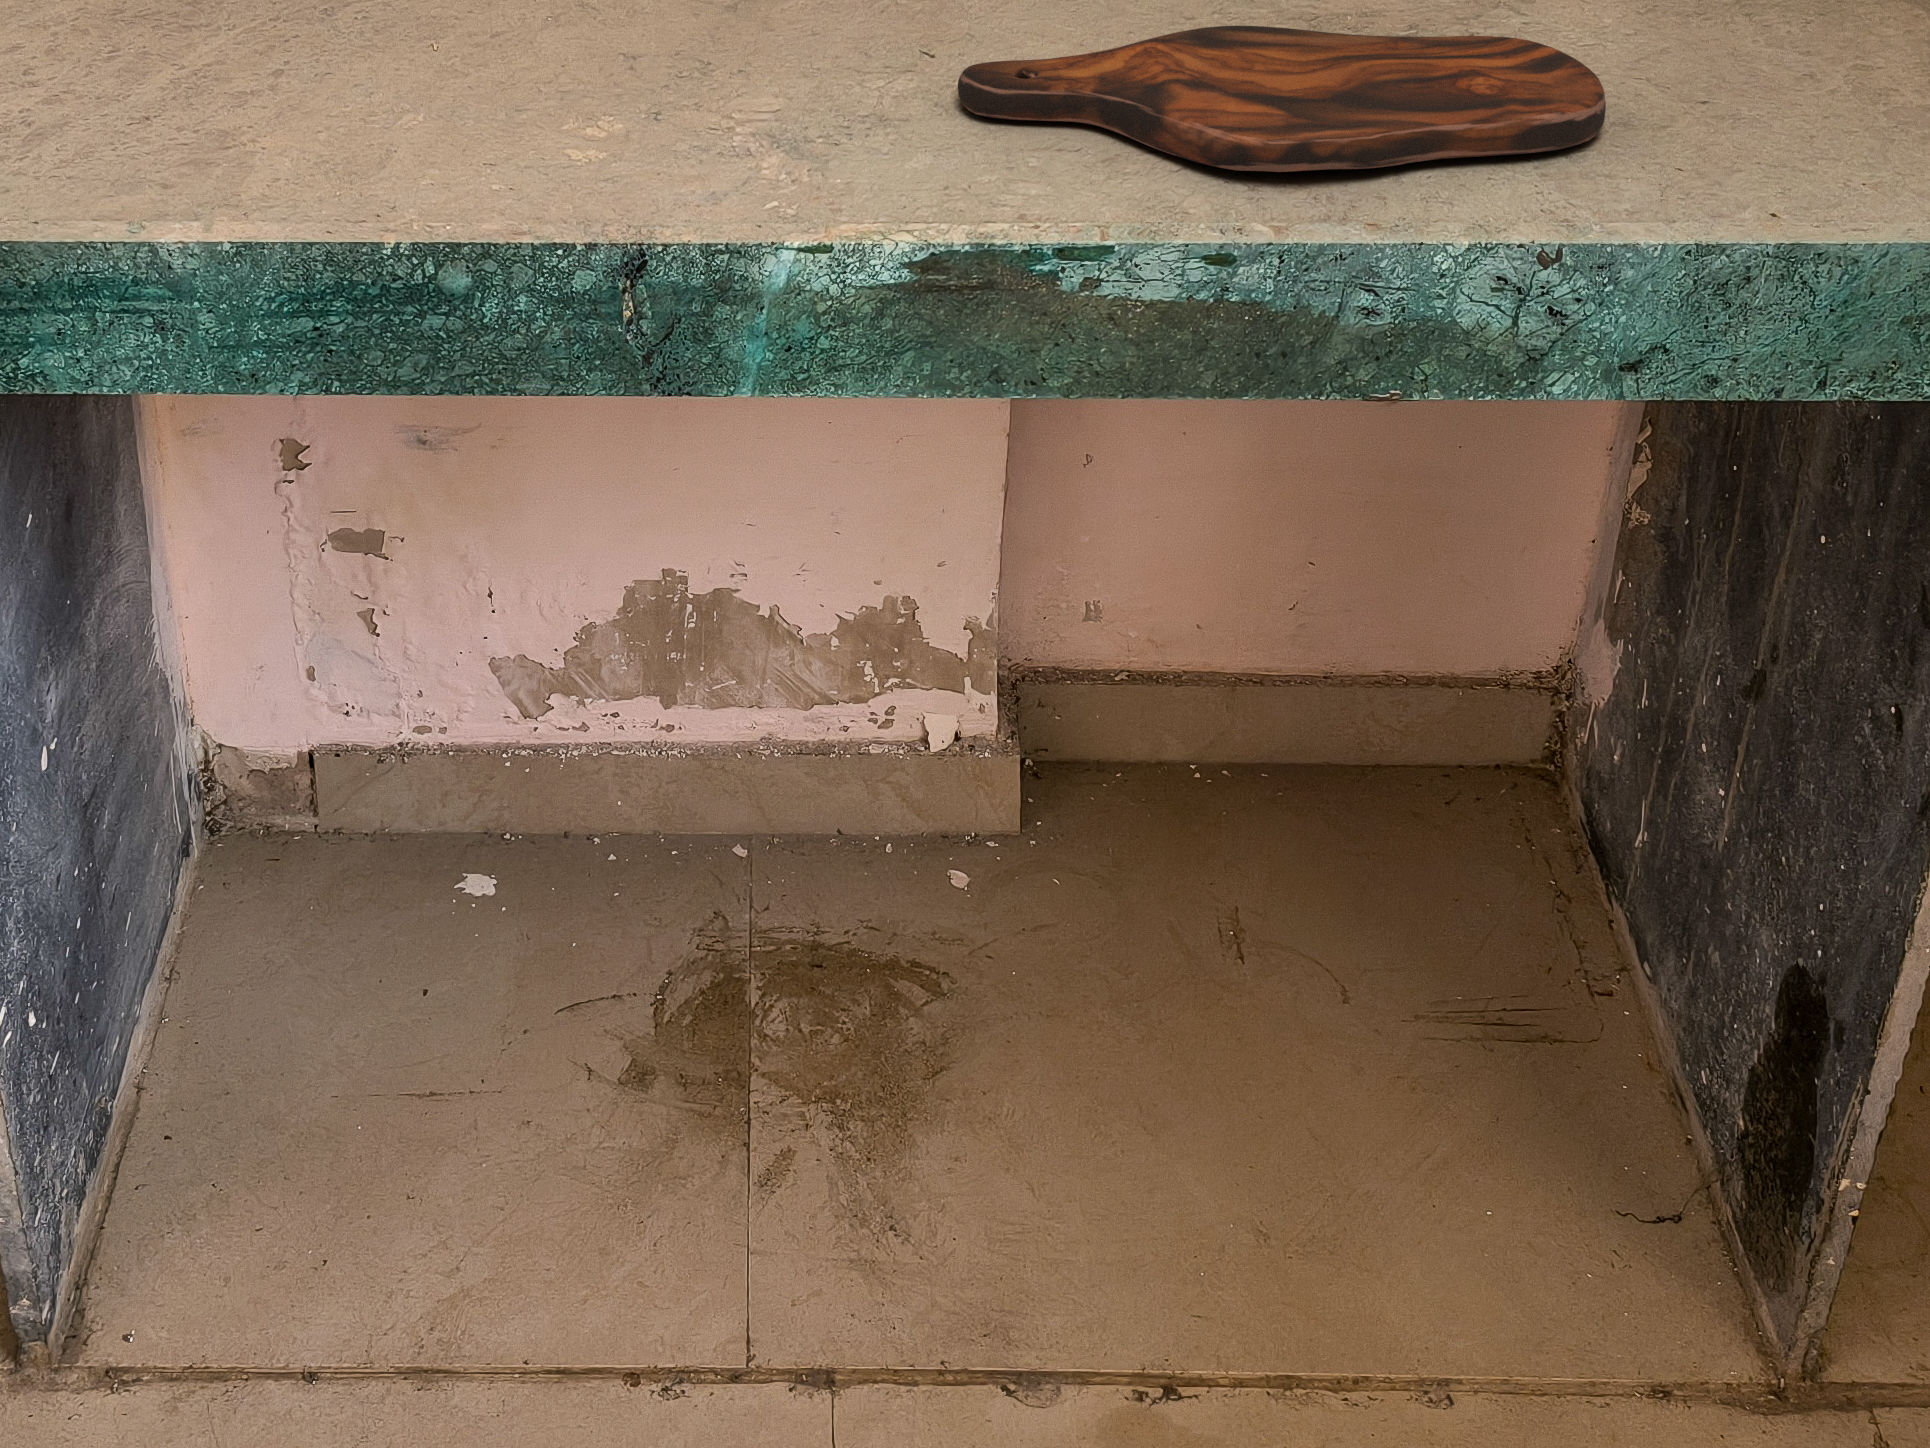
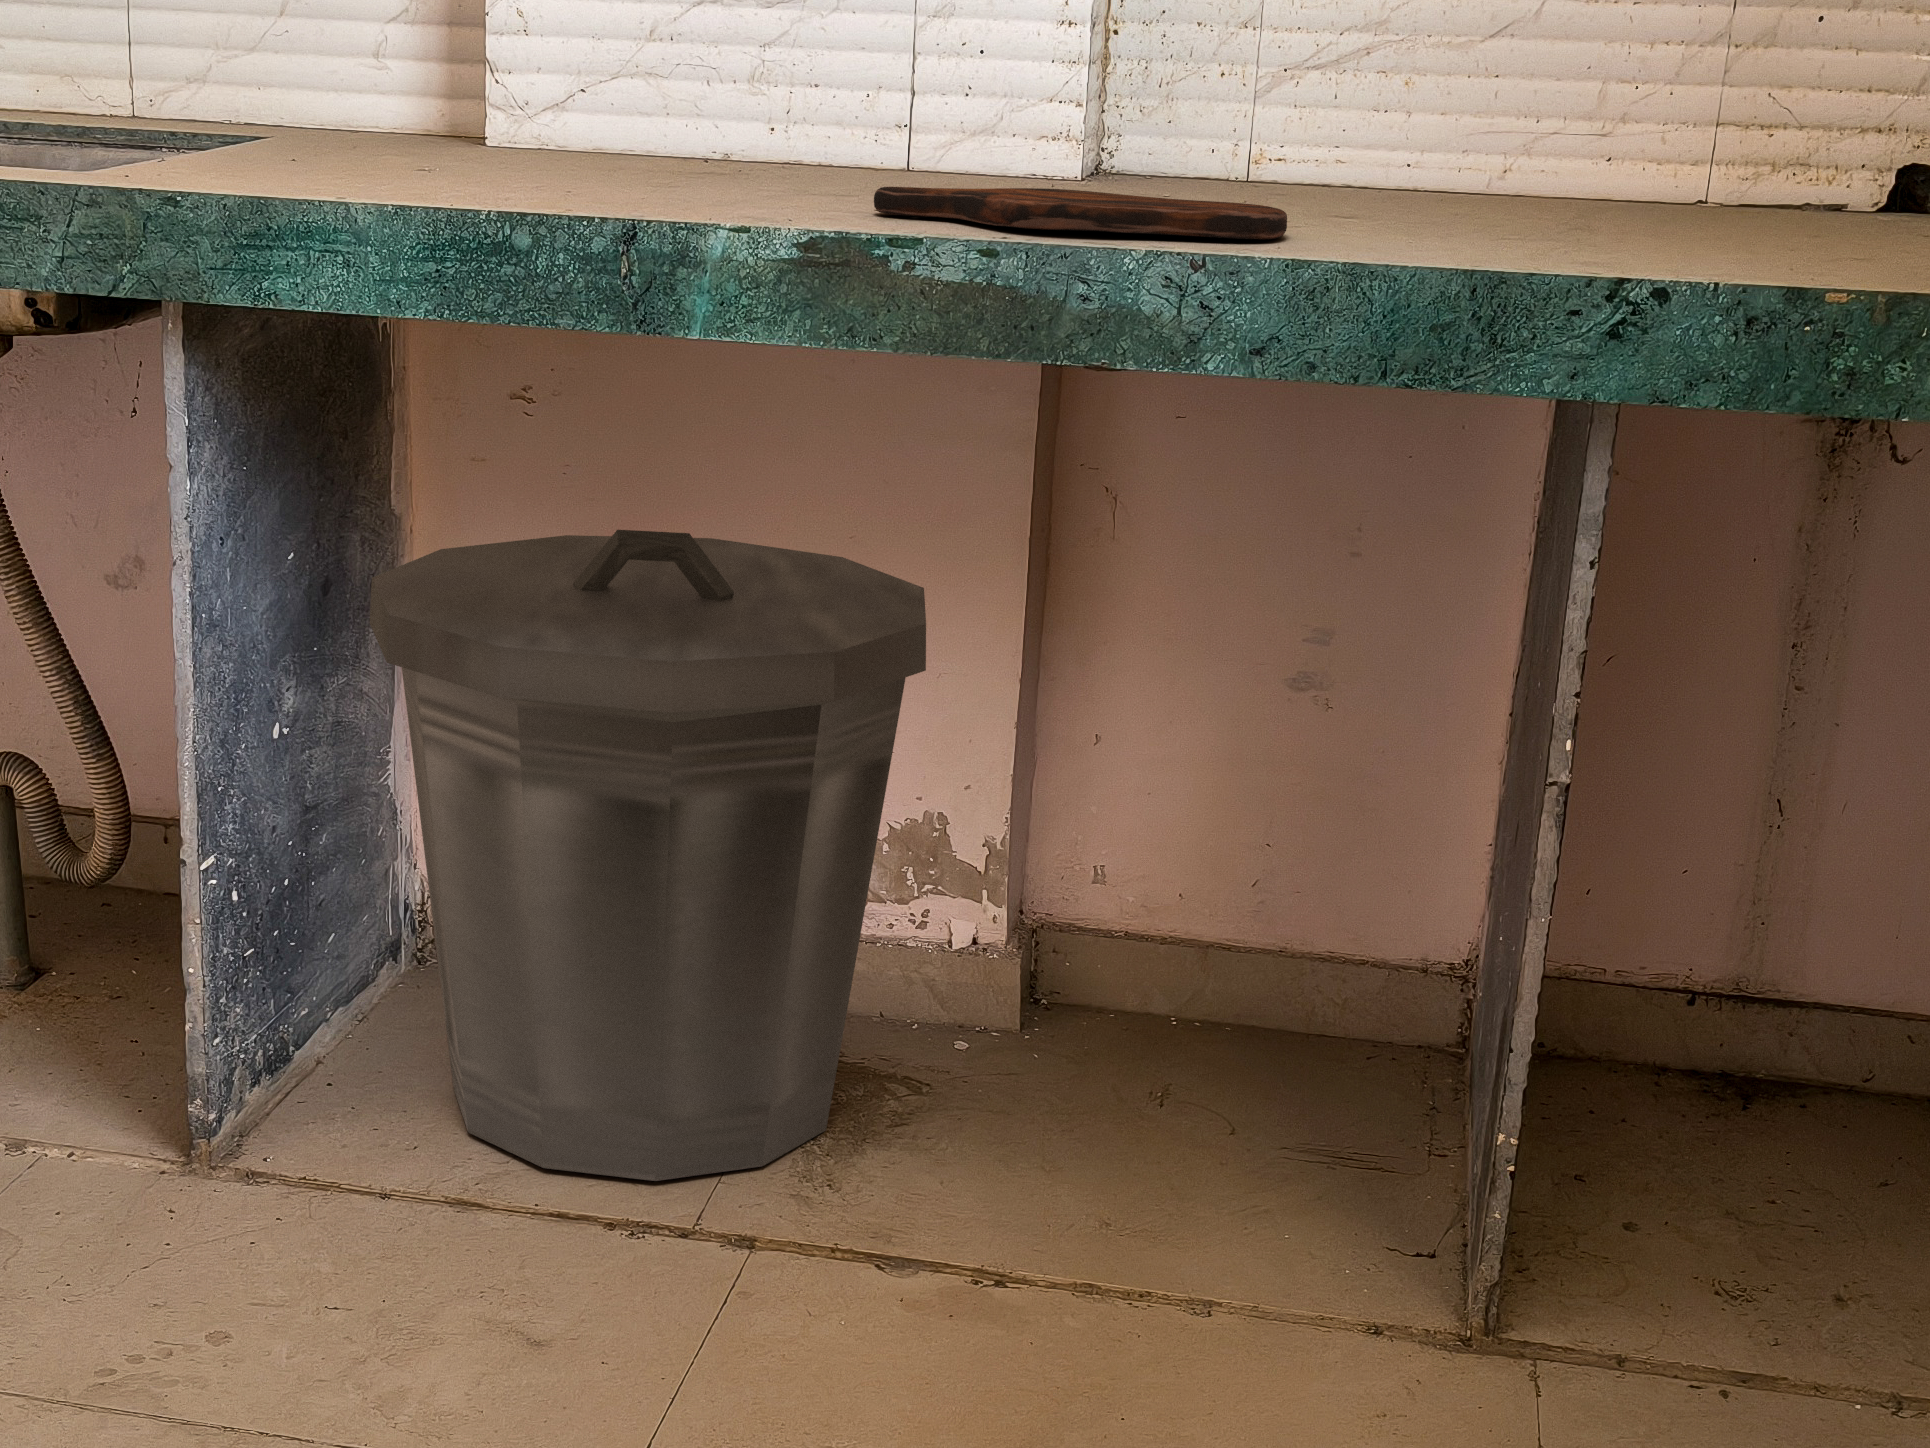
trash can: none [160,311,981,1278] -> present [370,530,926,1181]

